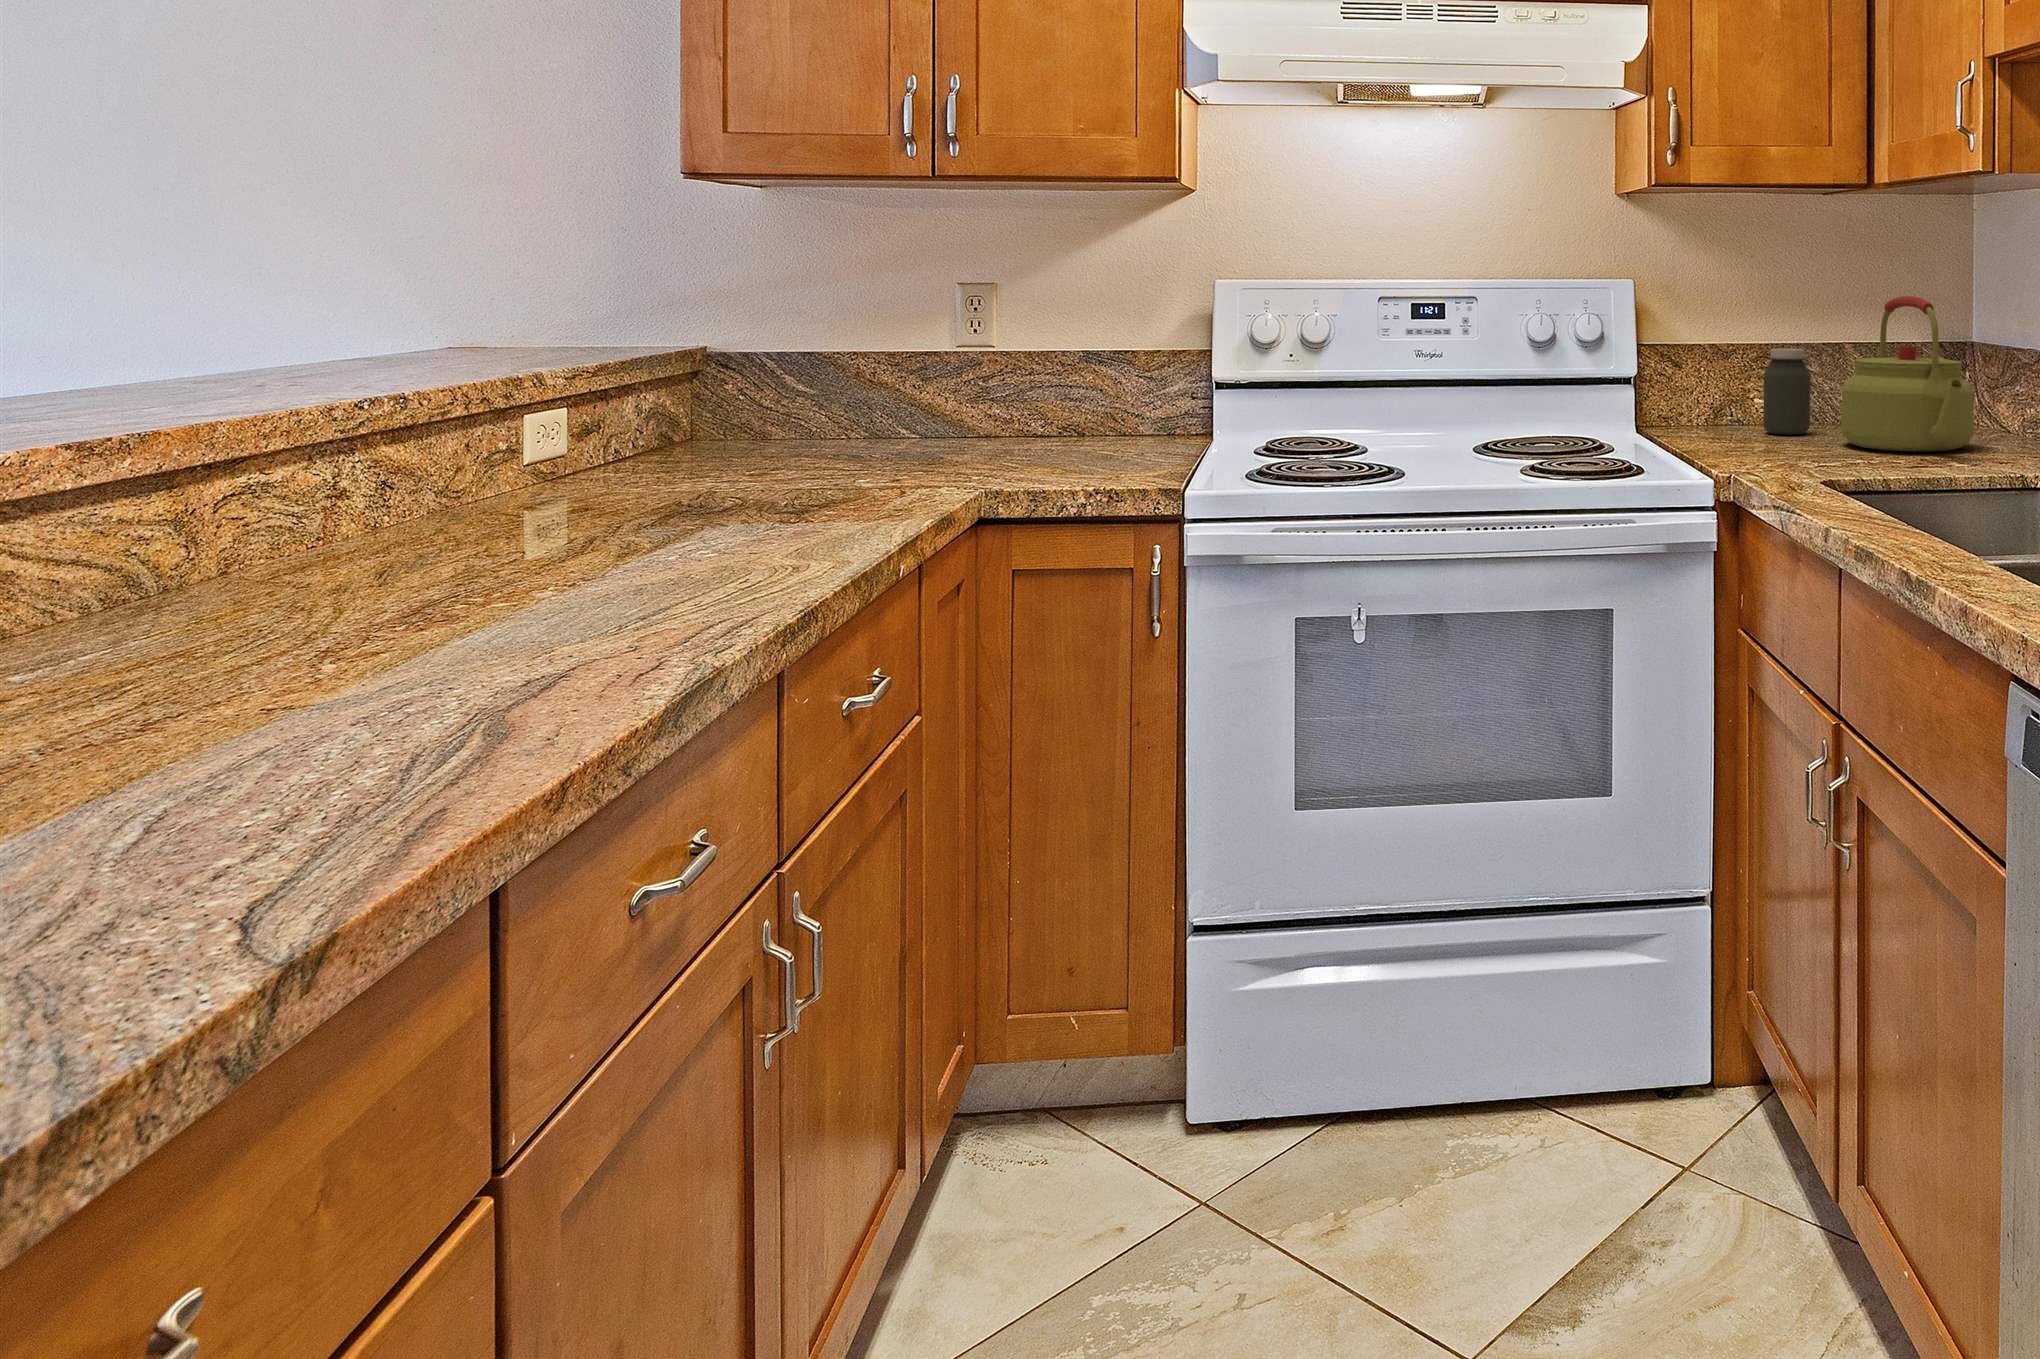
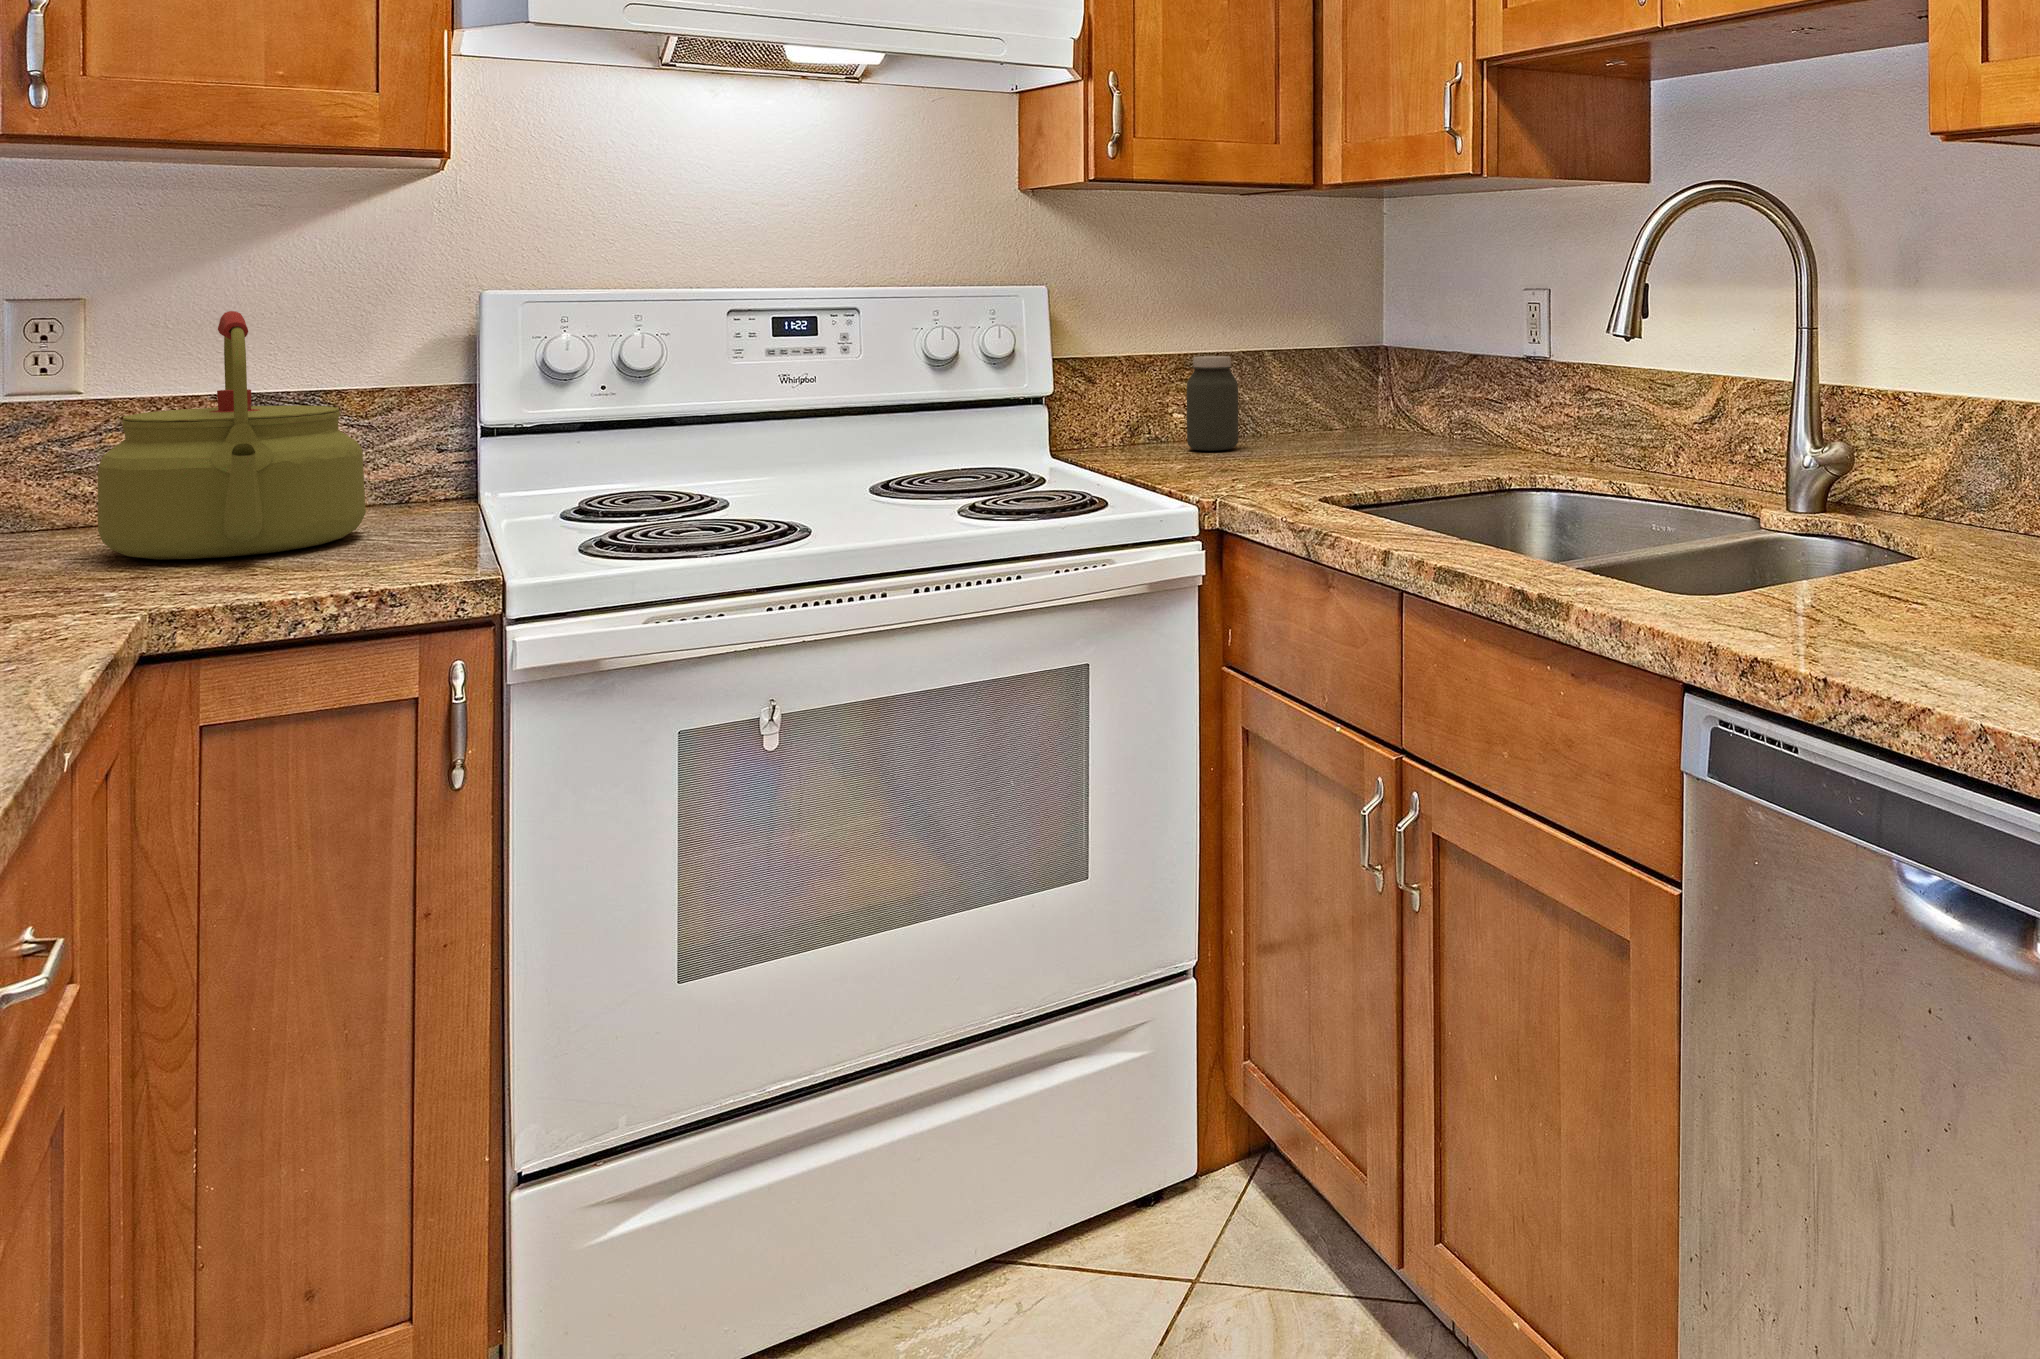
kettle: present [1841,296,1974,452] -> present [98,311,366,559]

